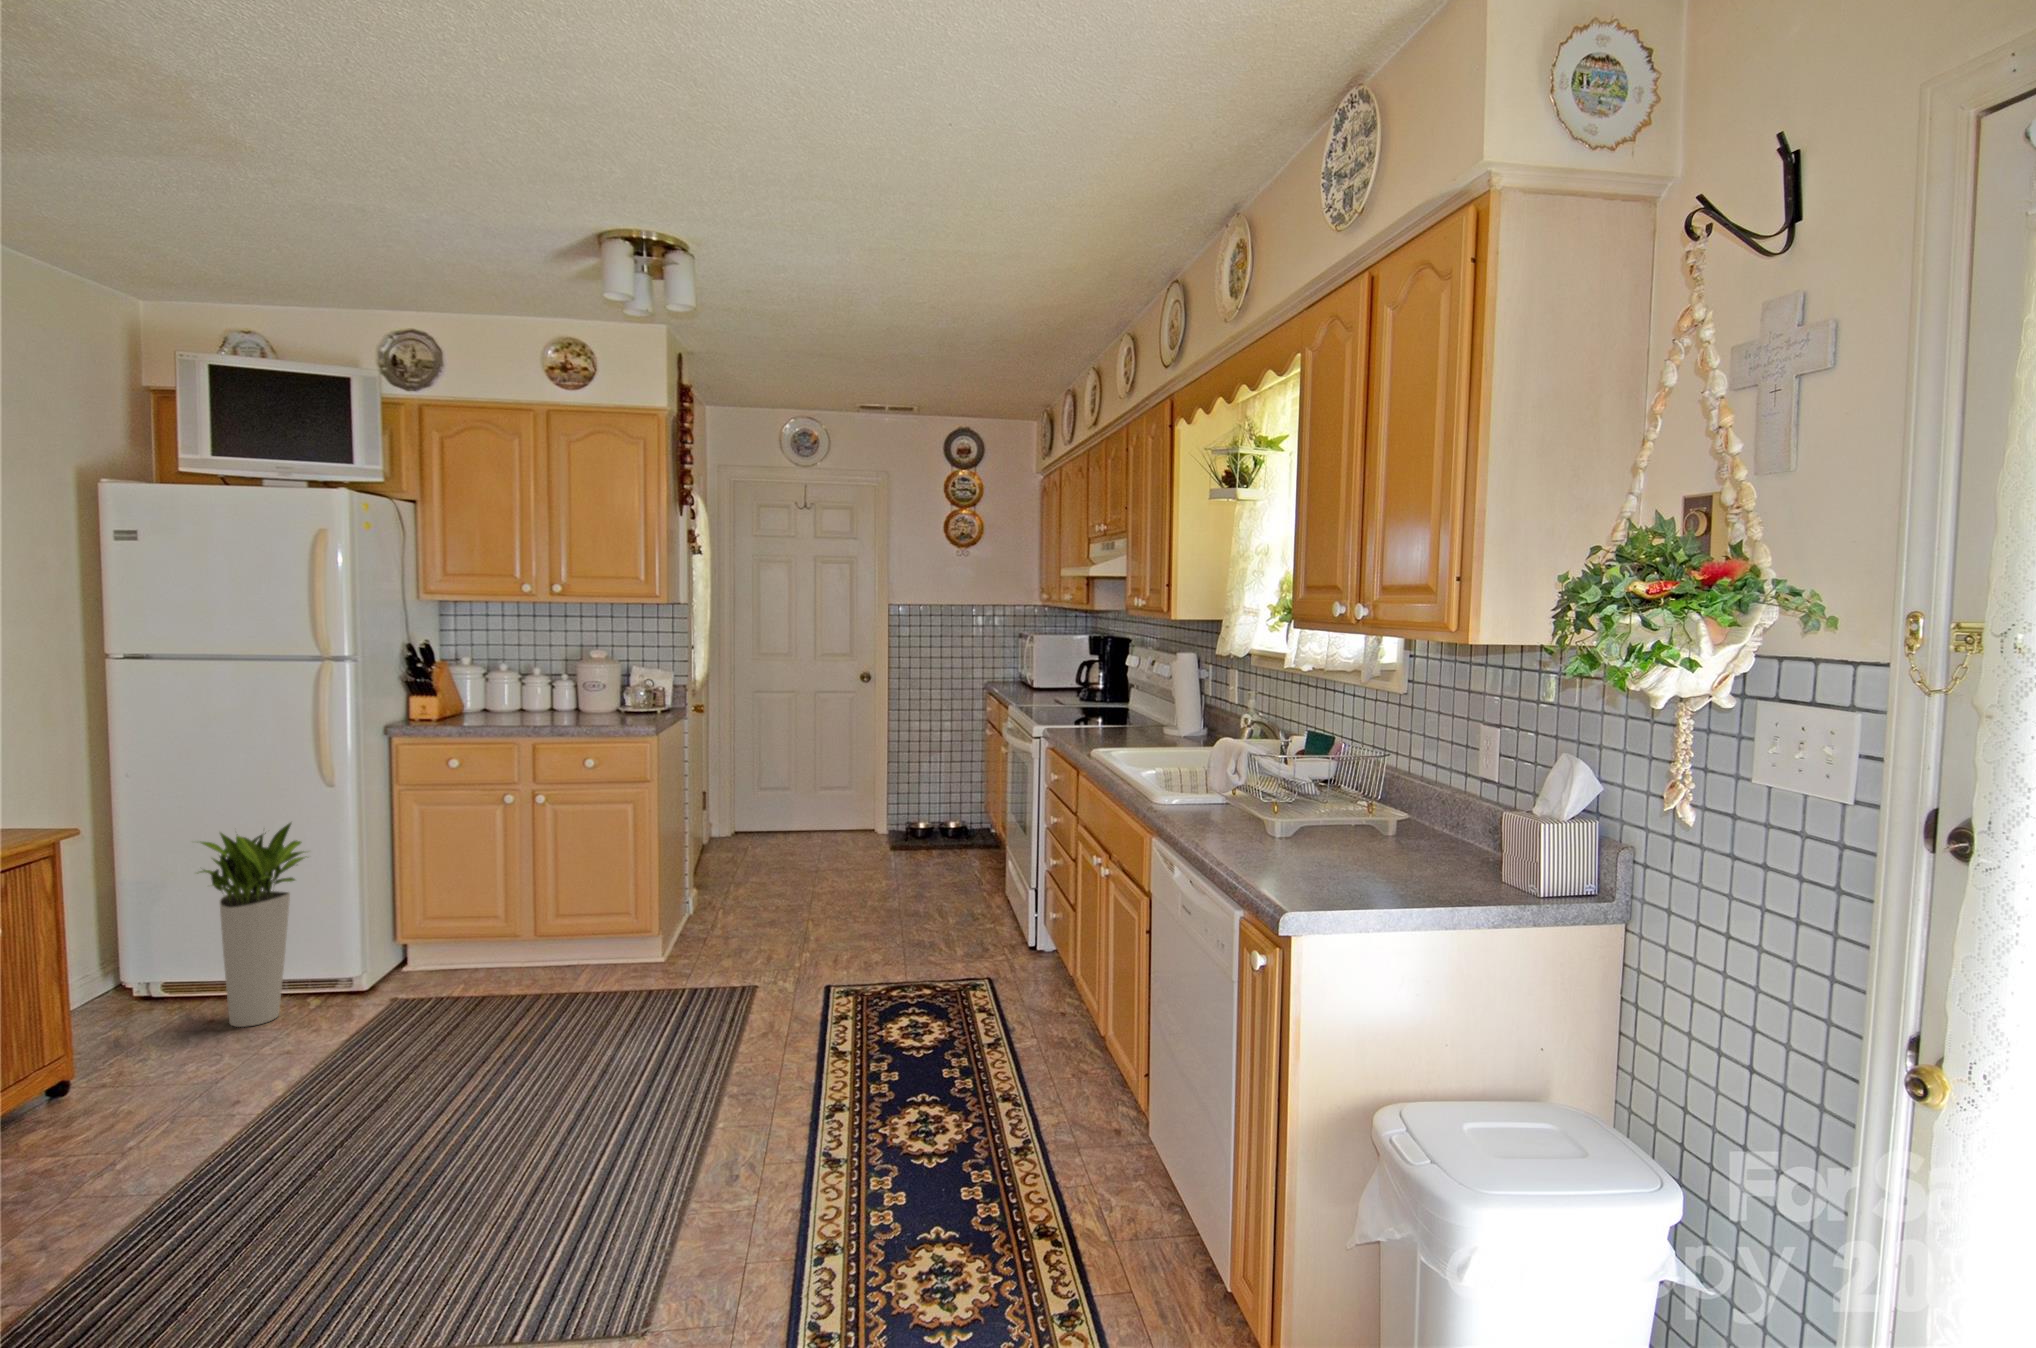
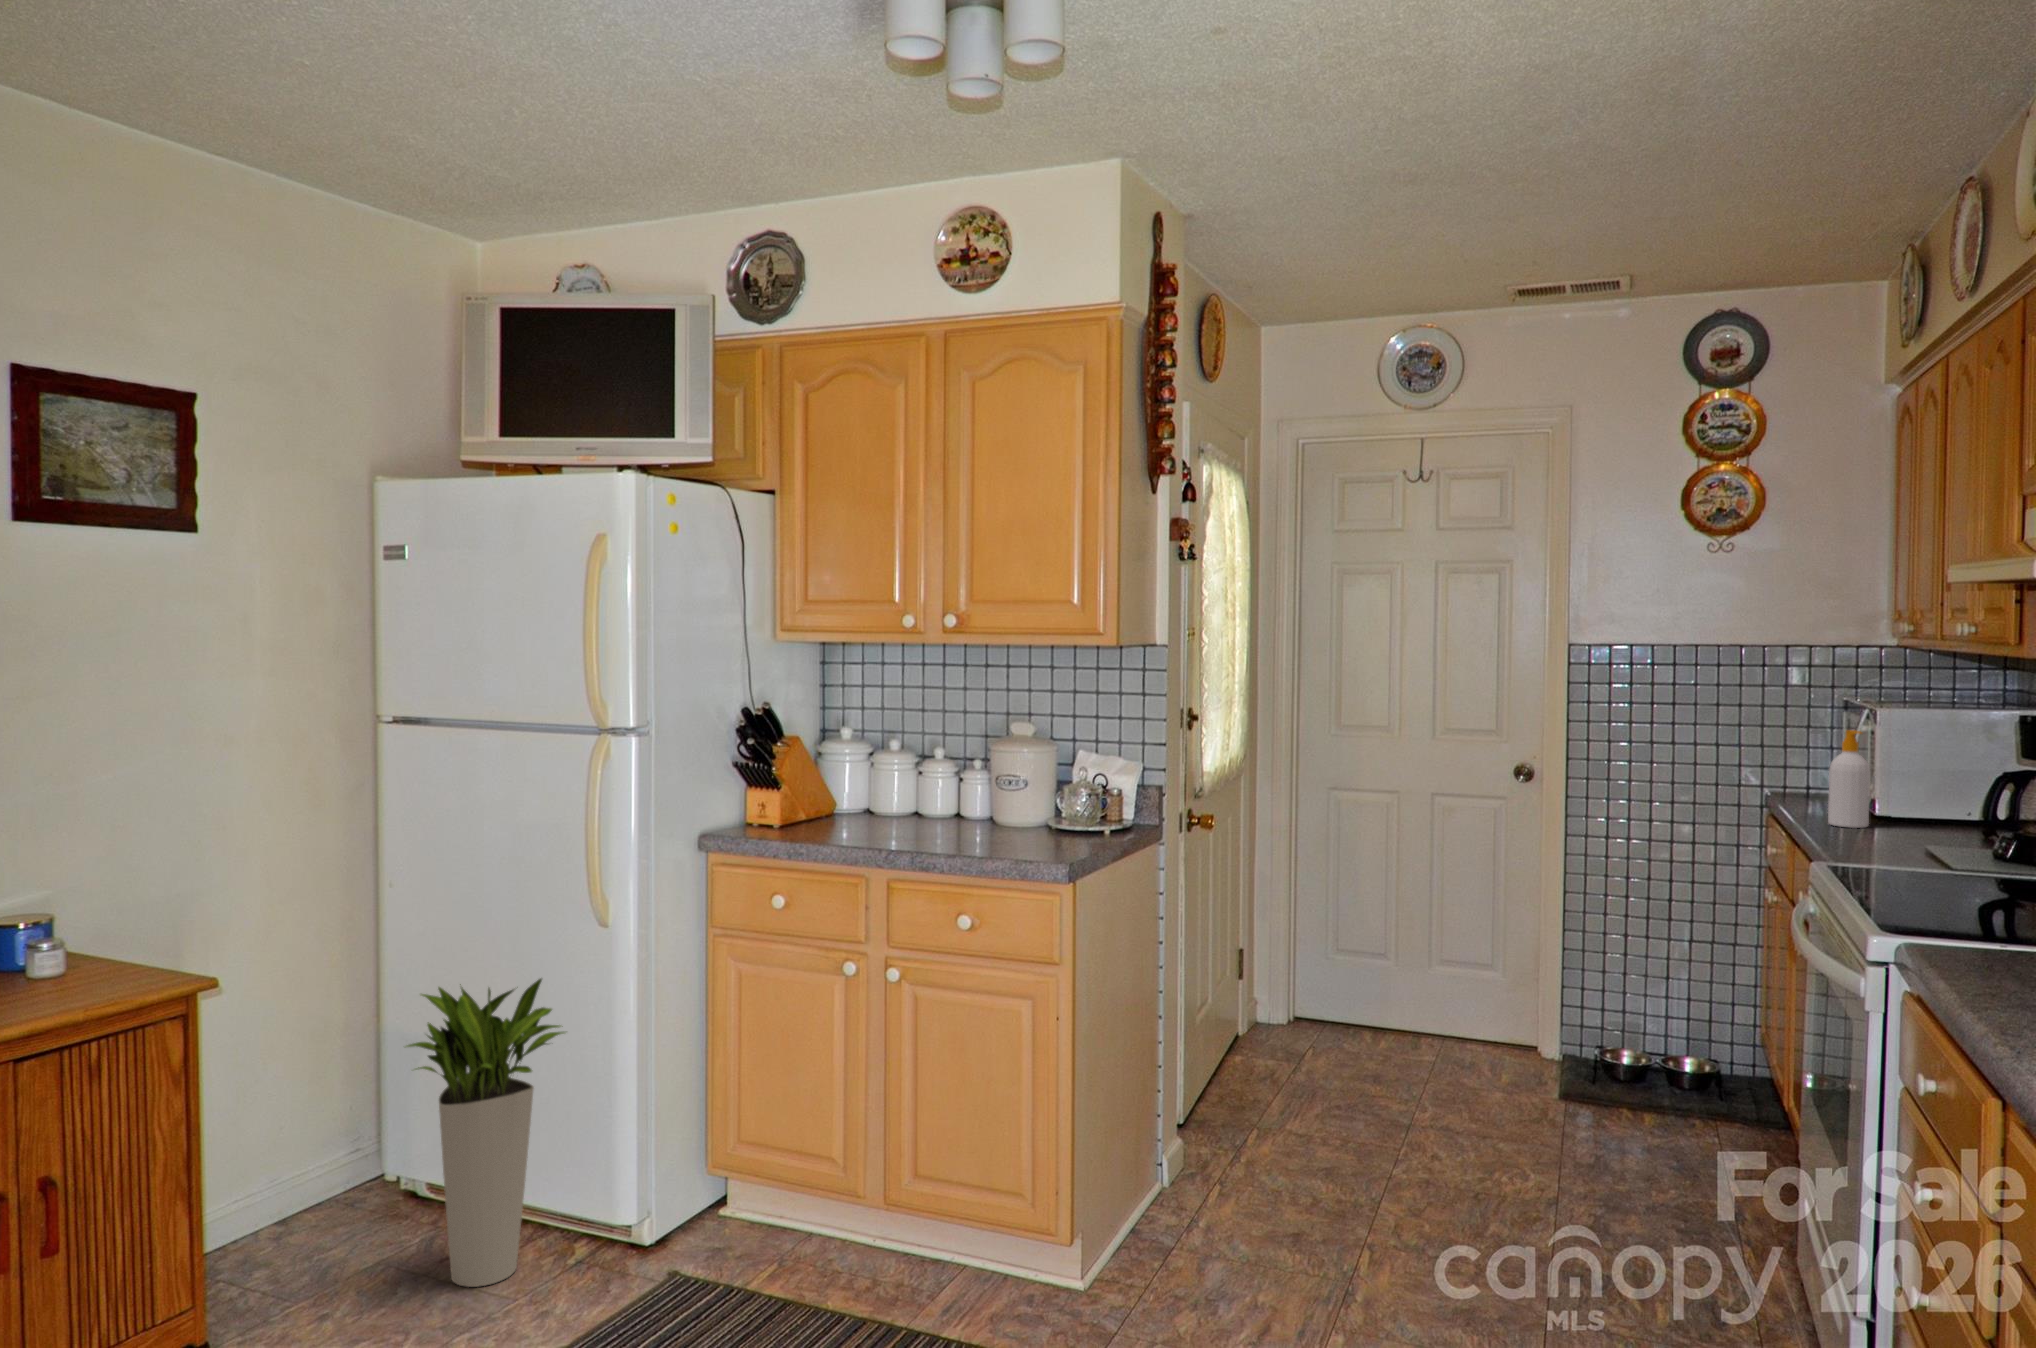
soap bottle: none [1013,647,1030,694] -> present [1828,730,1870,828]

